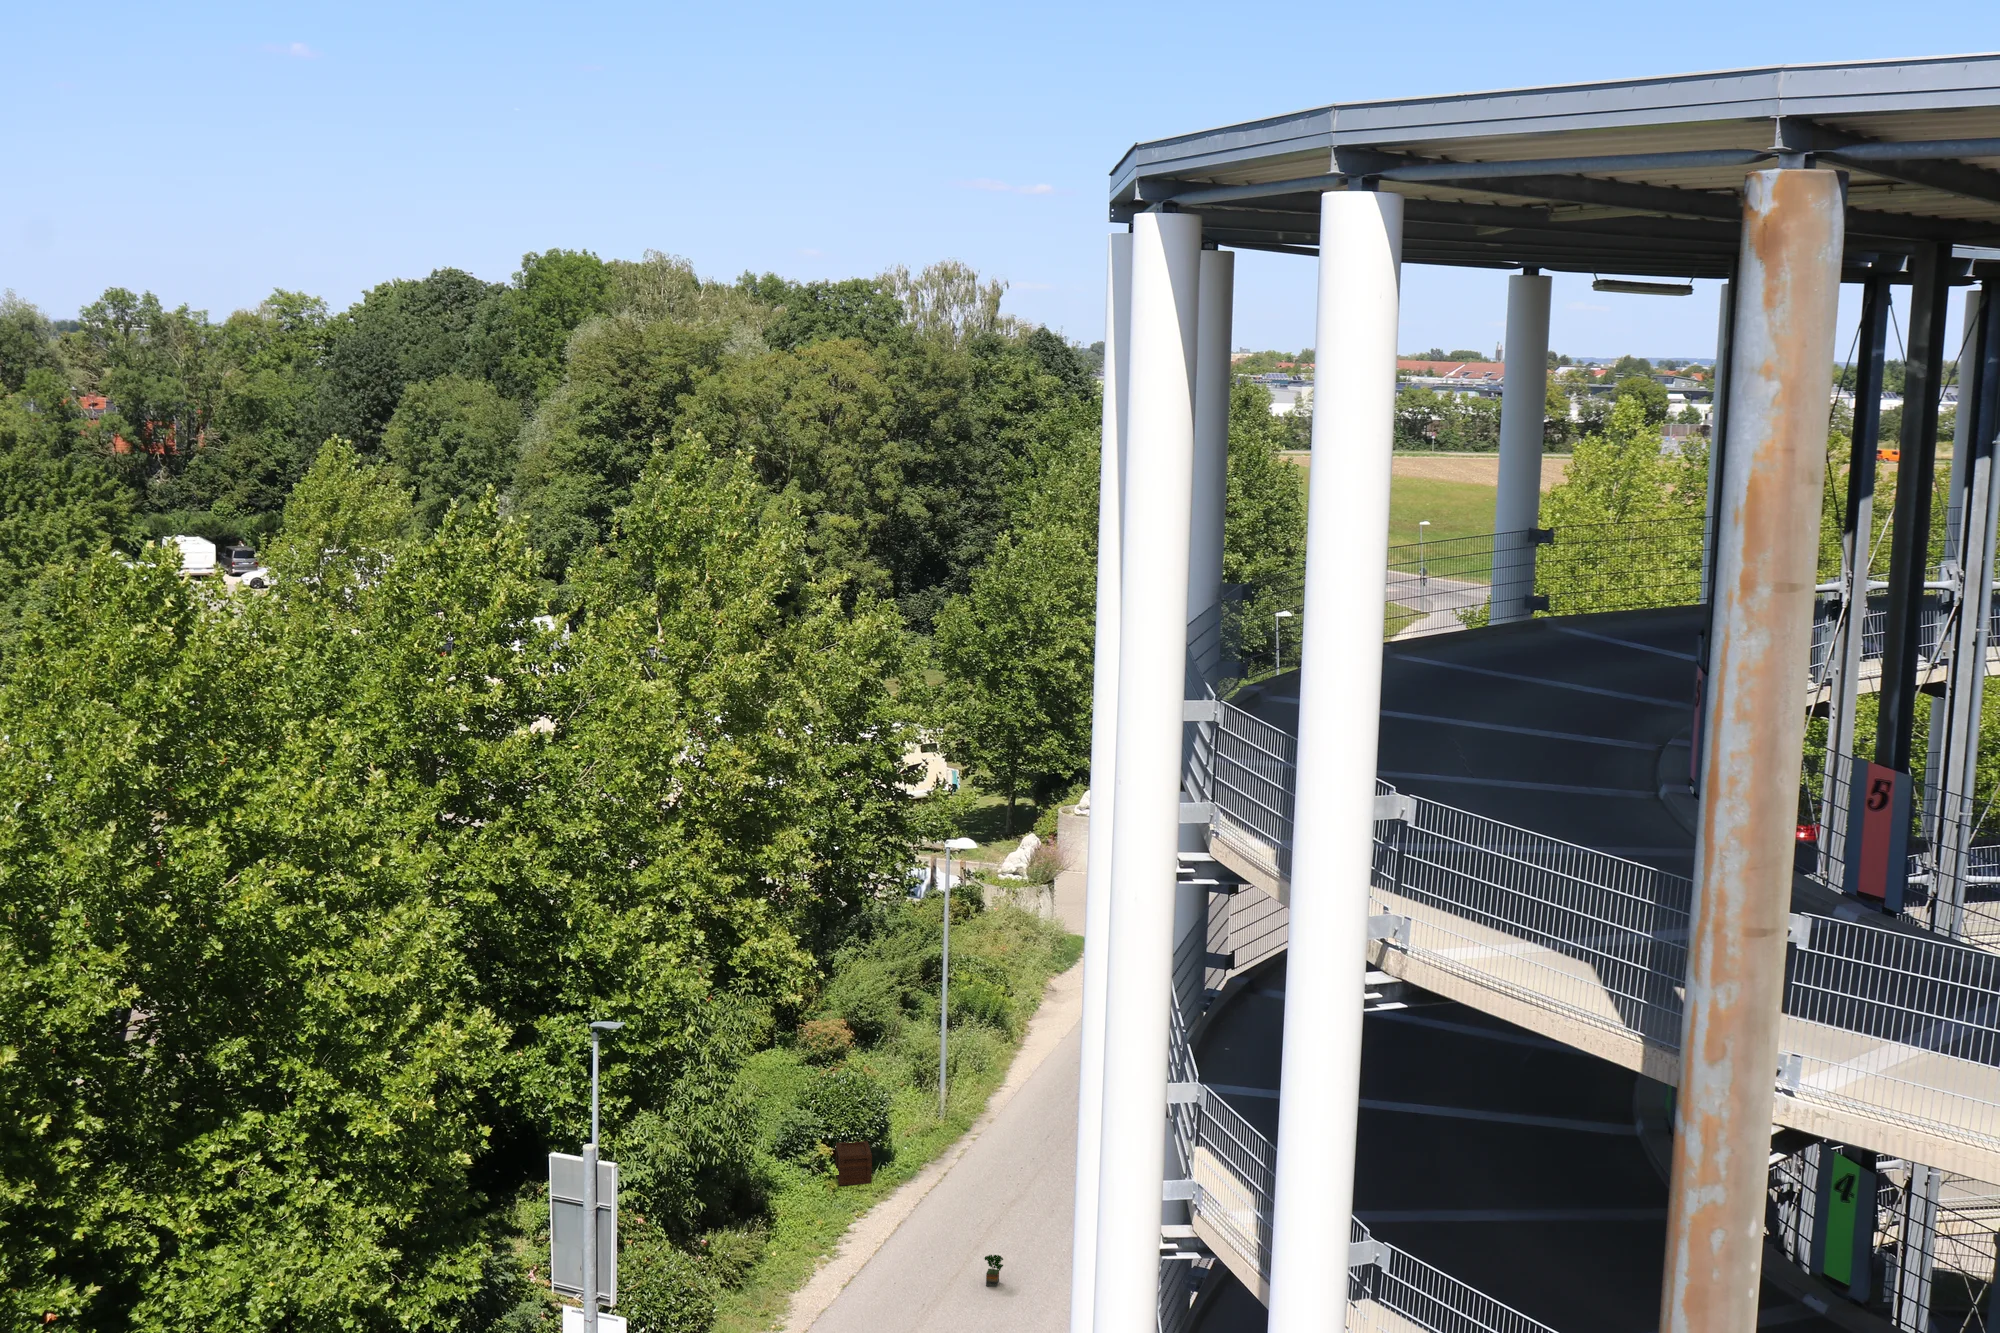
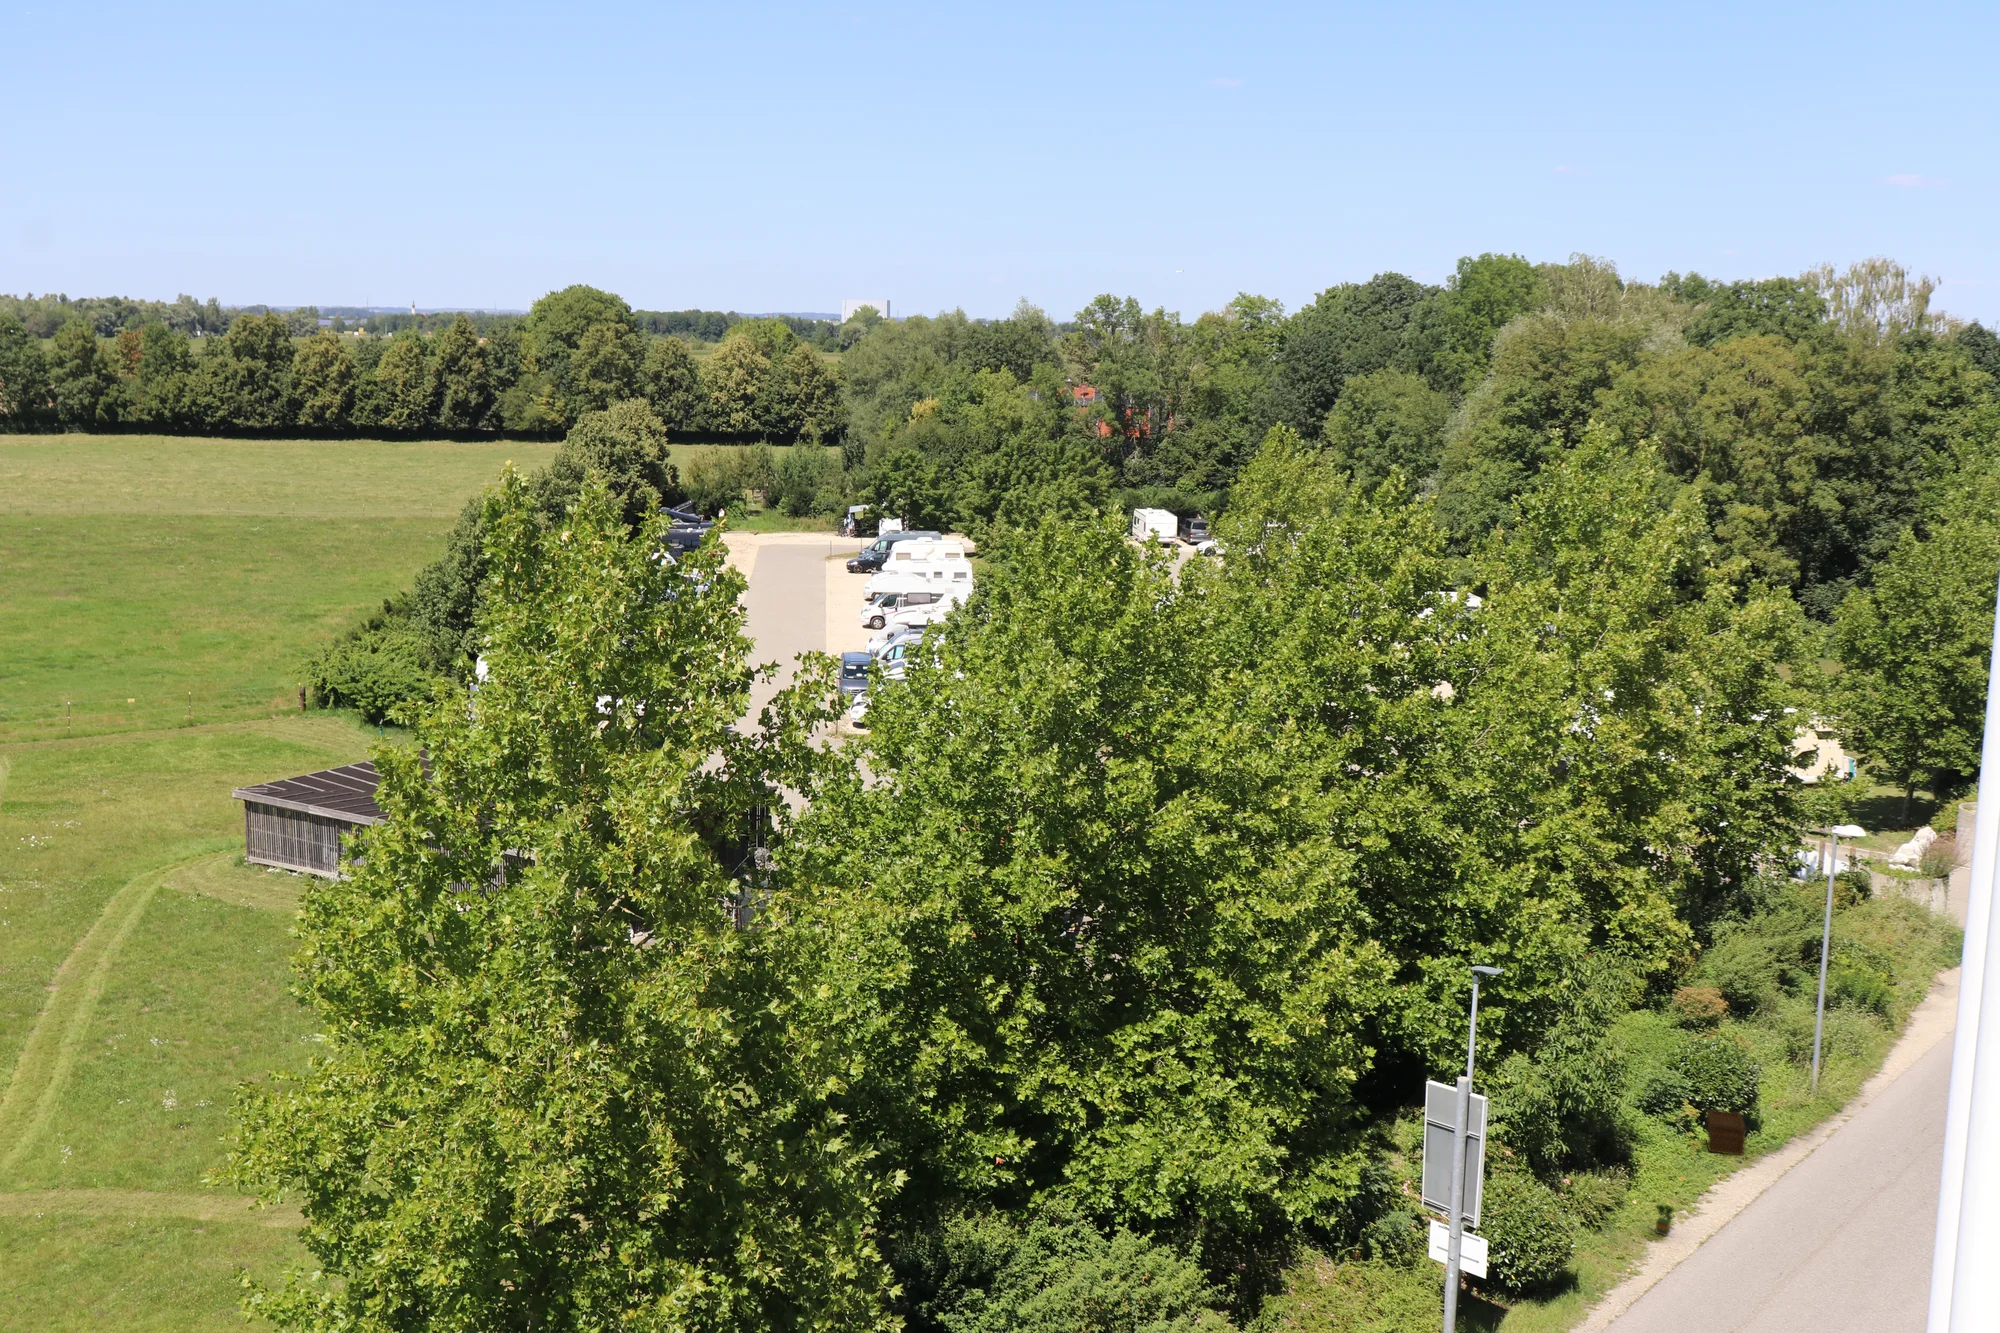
potted tree: present [984,1255,1003,1287] -> present [1656,1204,1674,1236]

